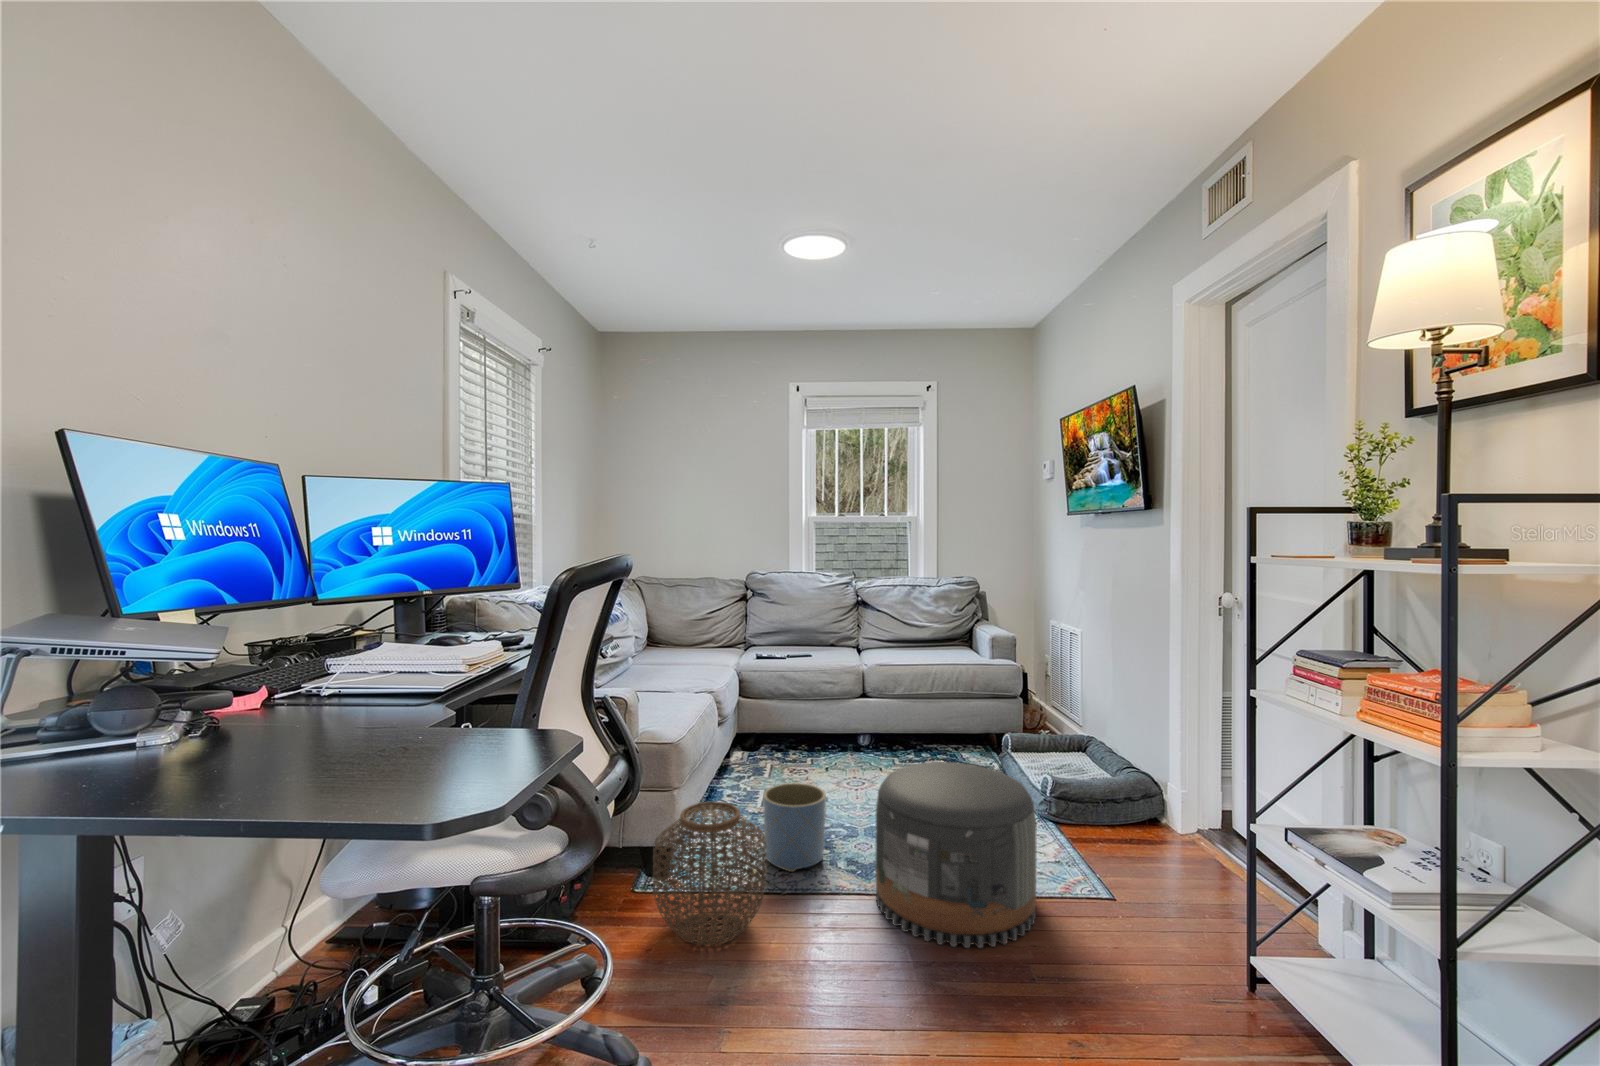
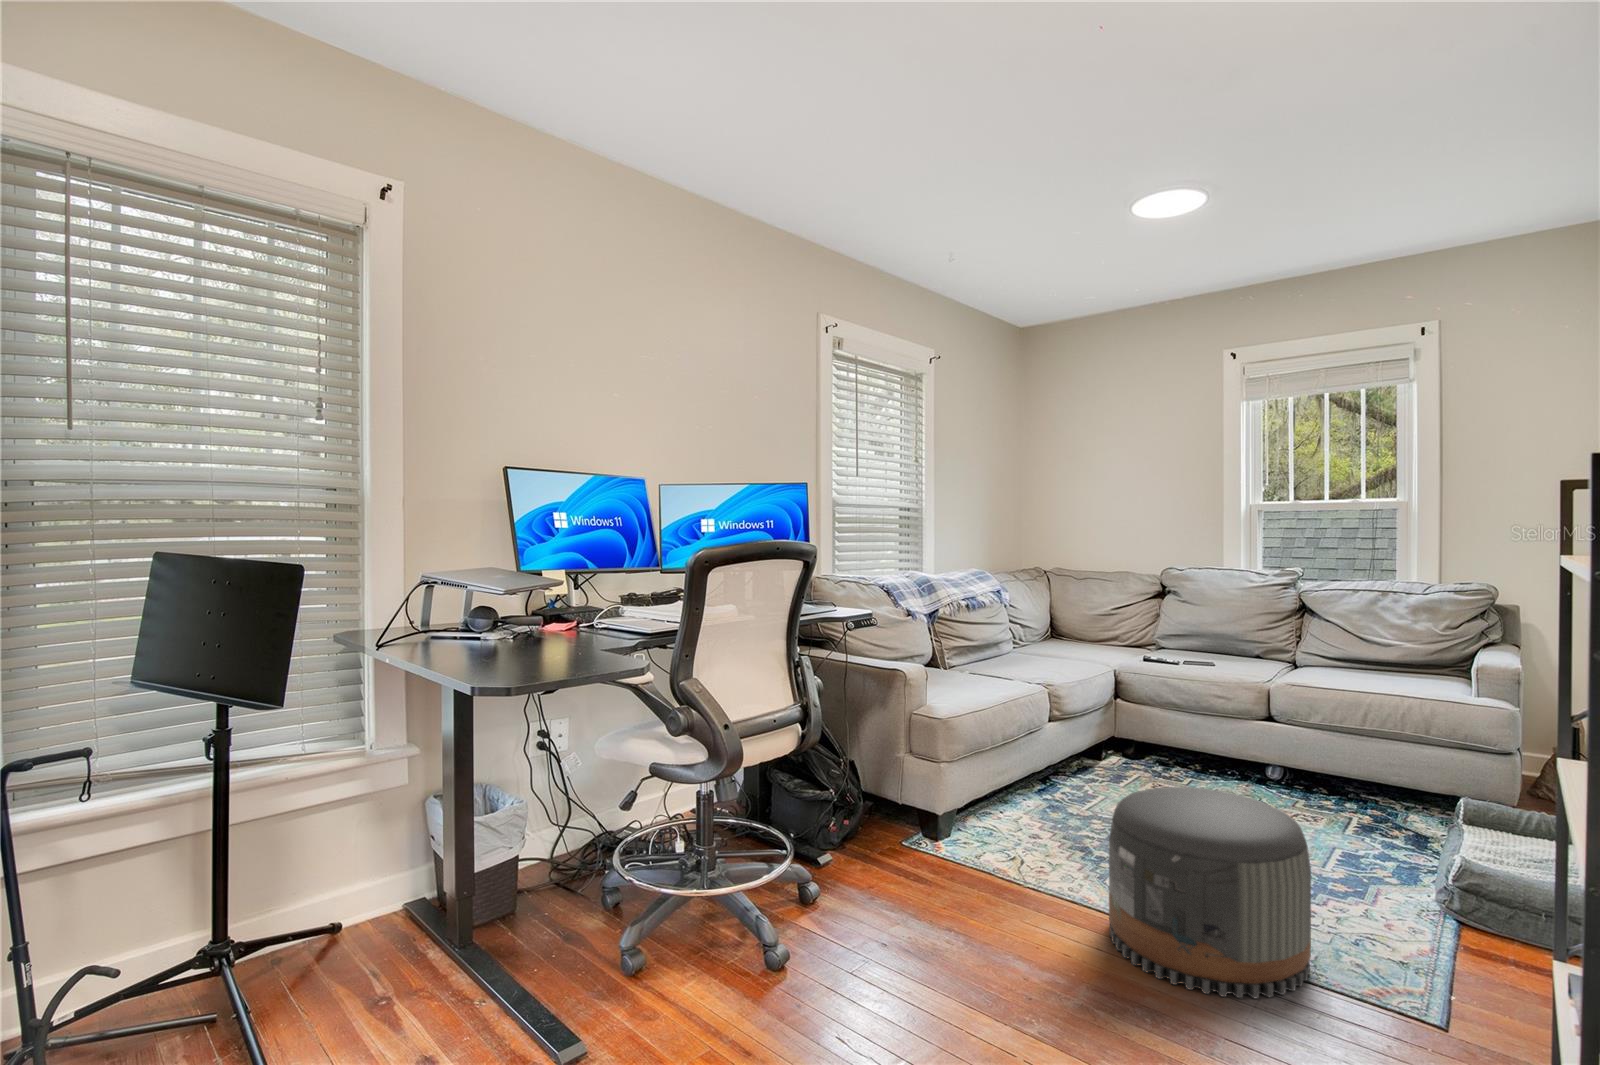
planter: present [763,783,826,872] -> none [1031,787,1101,874]
woven basket: present [653,802,767,945] -> none [883,775,990,903]

